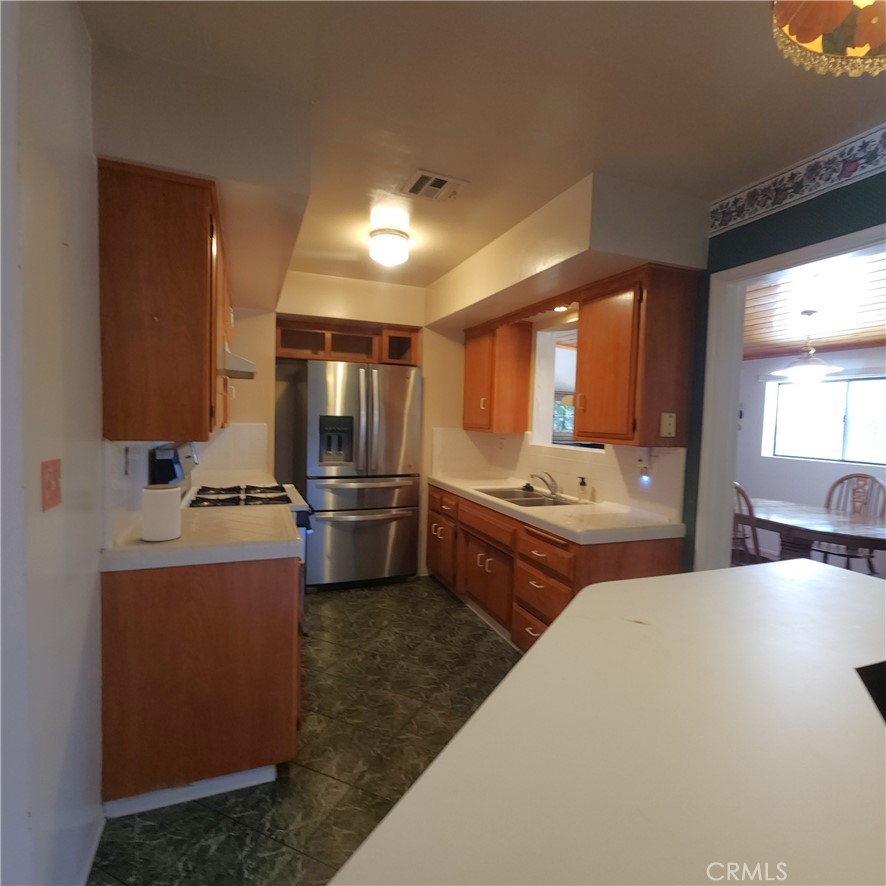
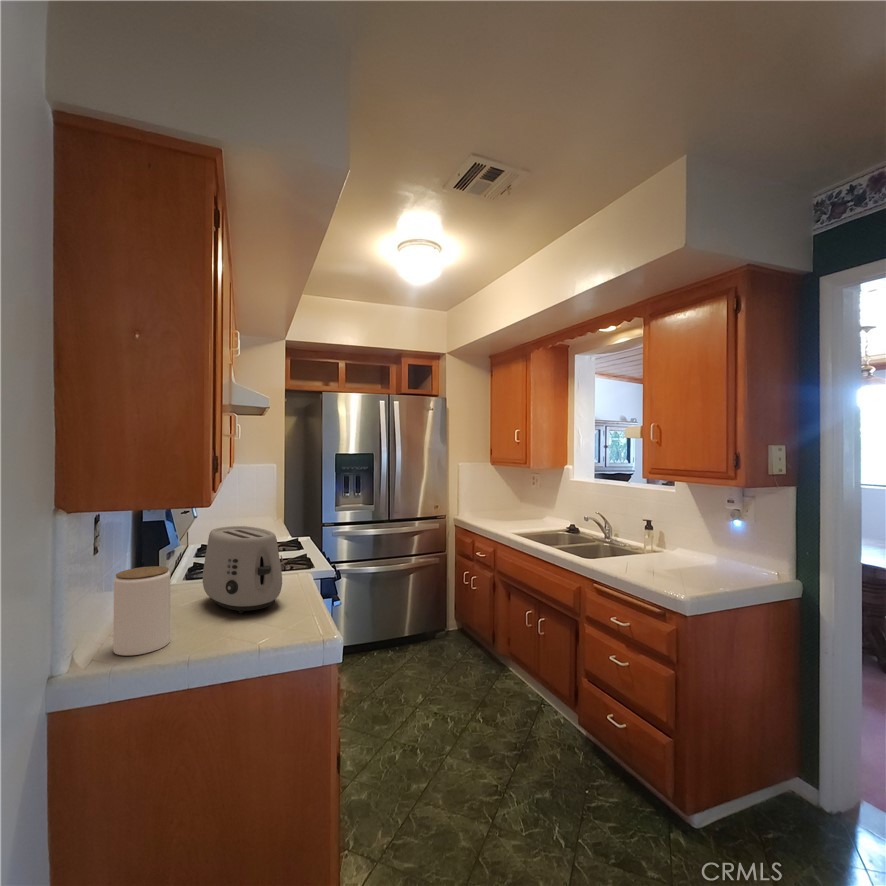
toaster: none [203,464,262,524] -> present [203,526,282,613]

